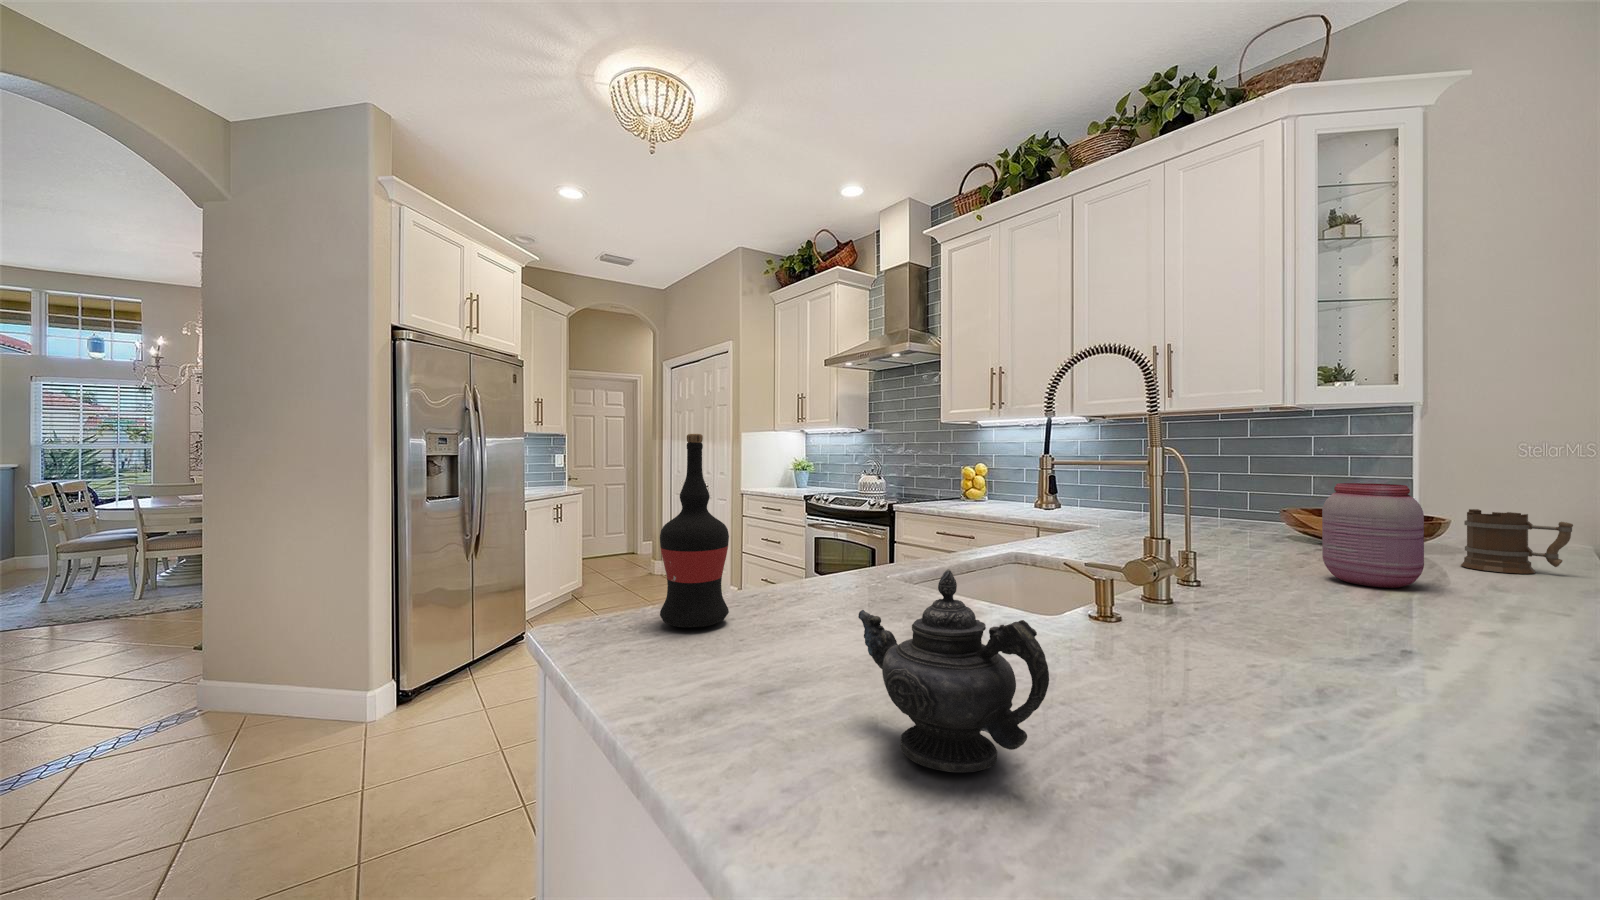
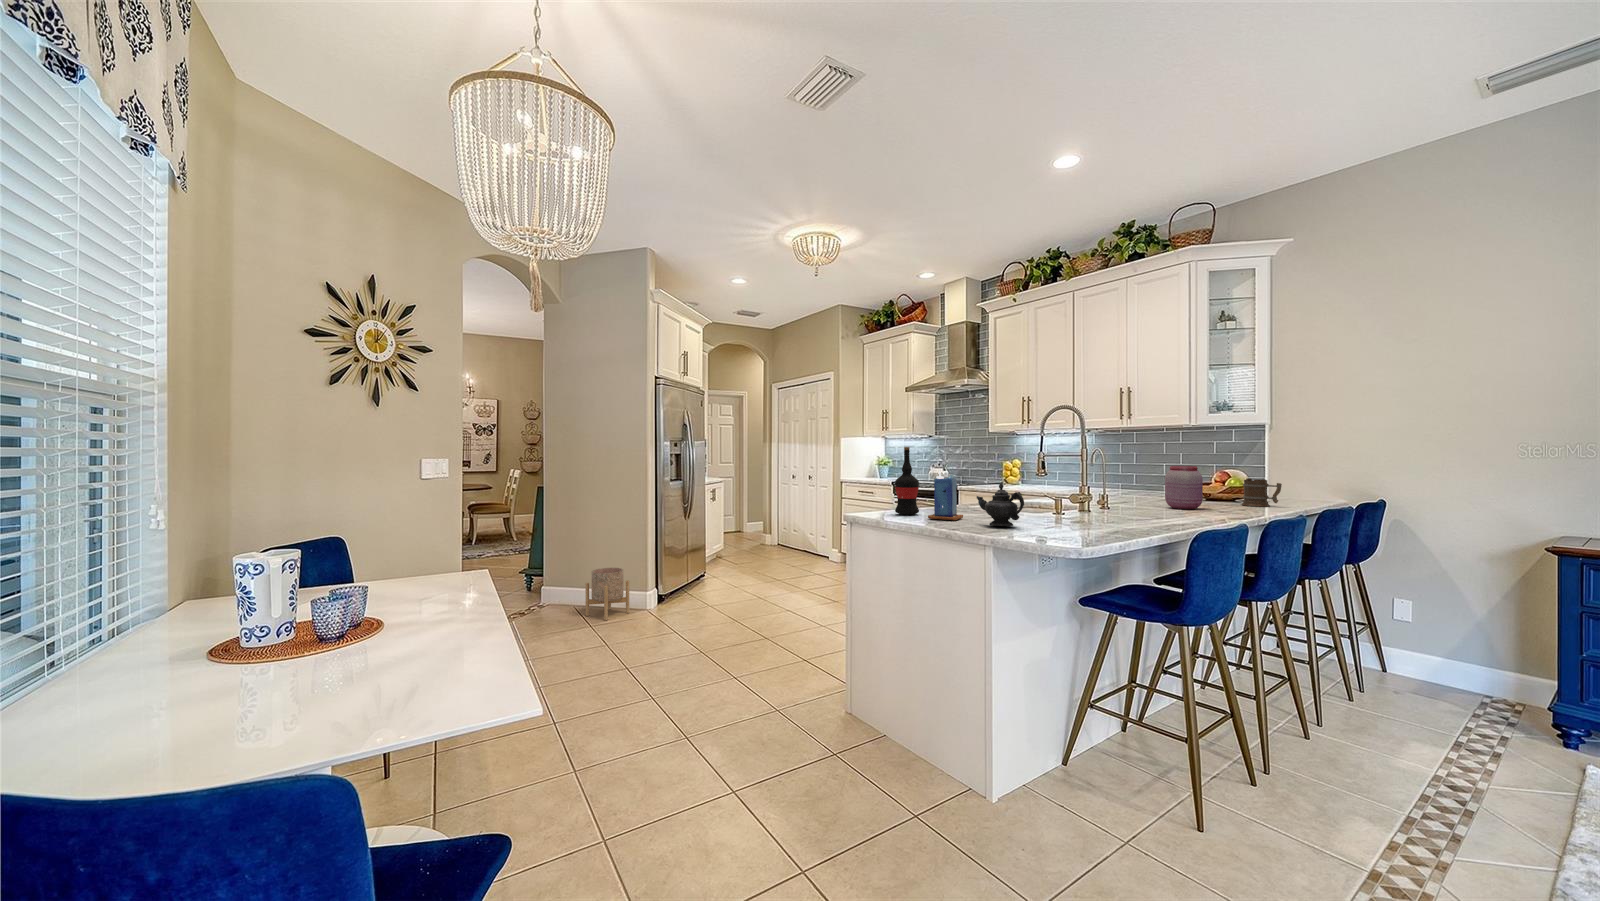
candle: none [717,506,835,681] -> present [928,471,963,520]
planter: none [234,650,324,754] -> present [585,568,629,620]

